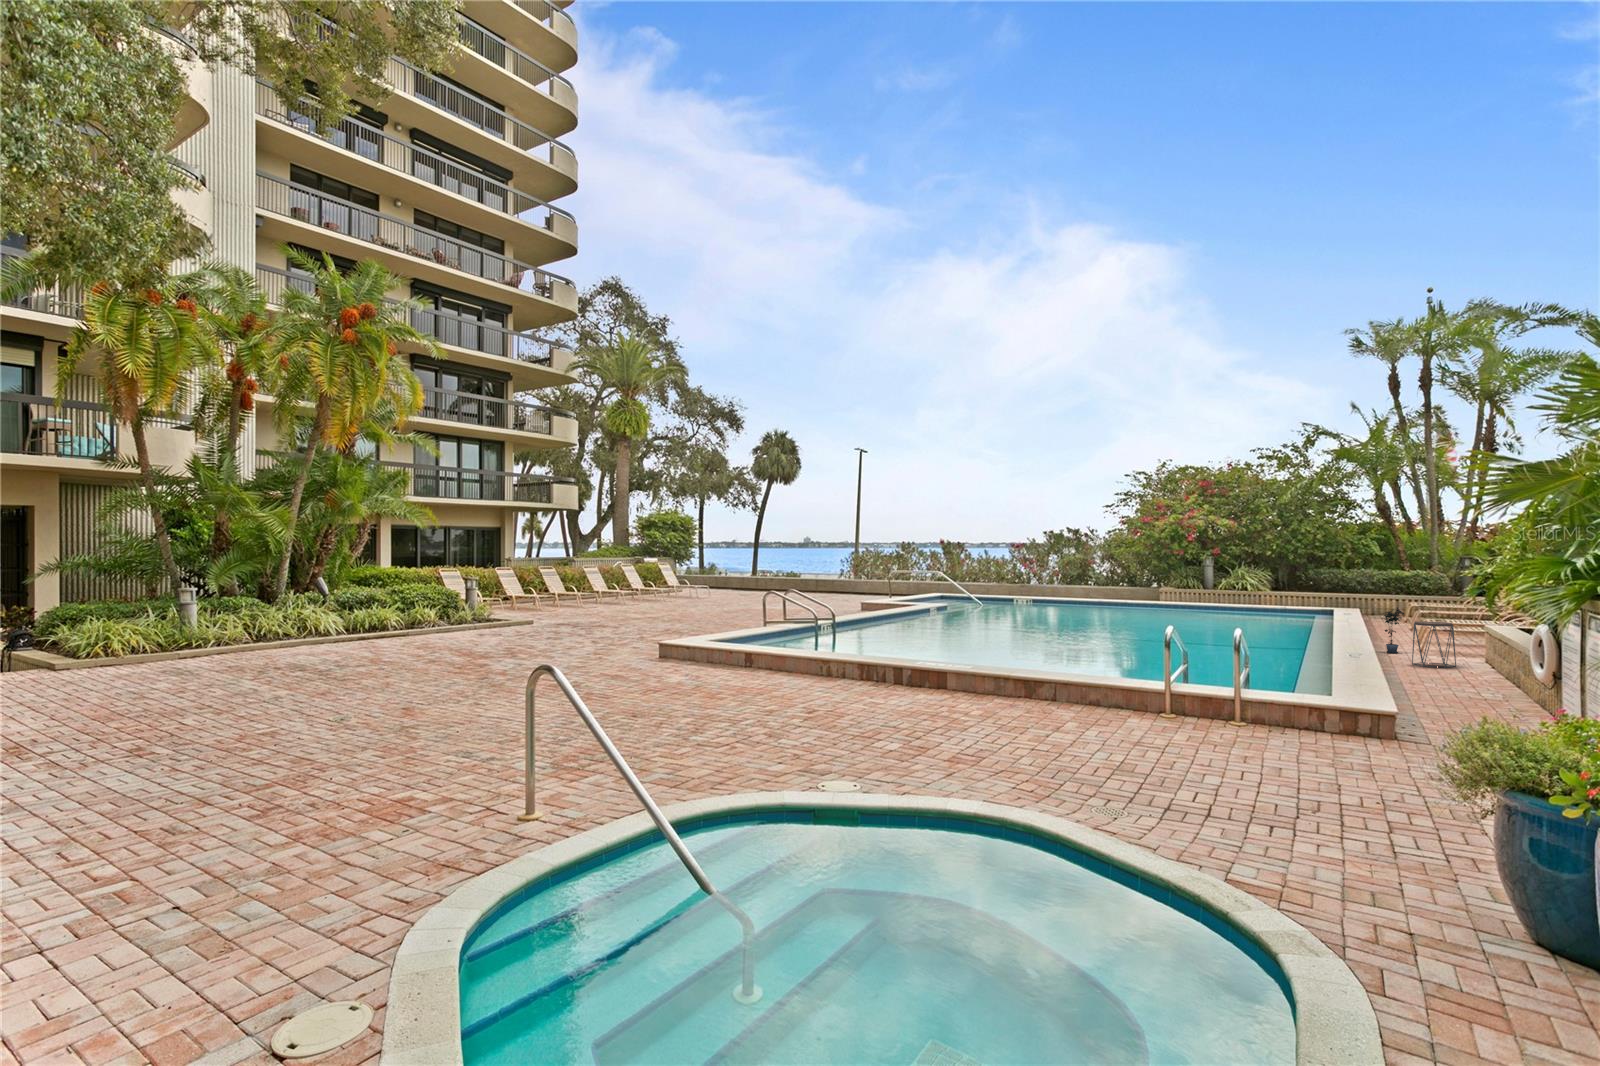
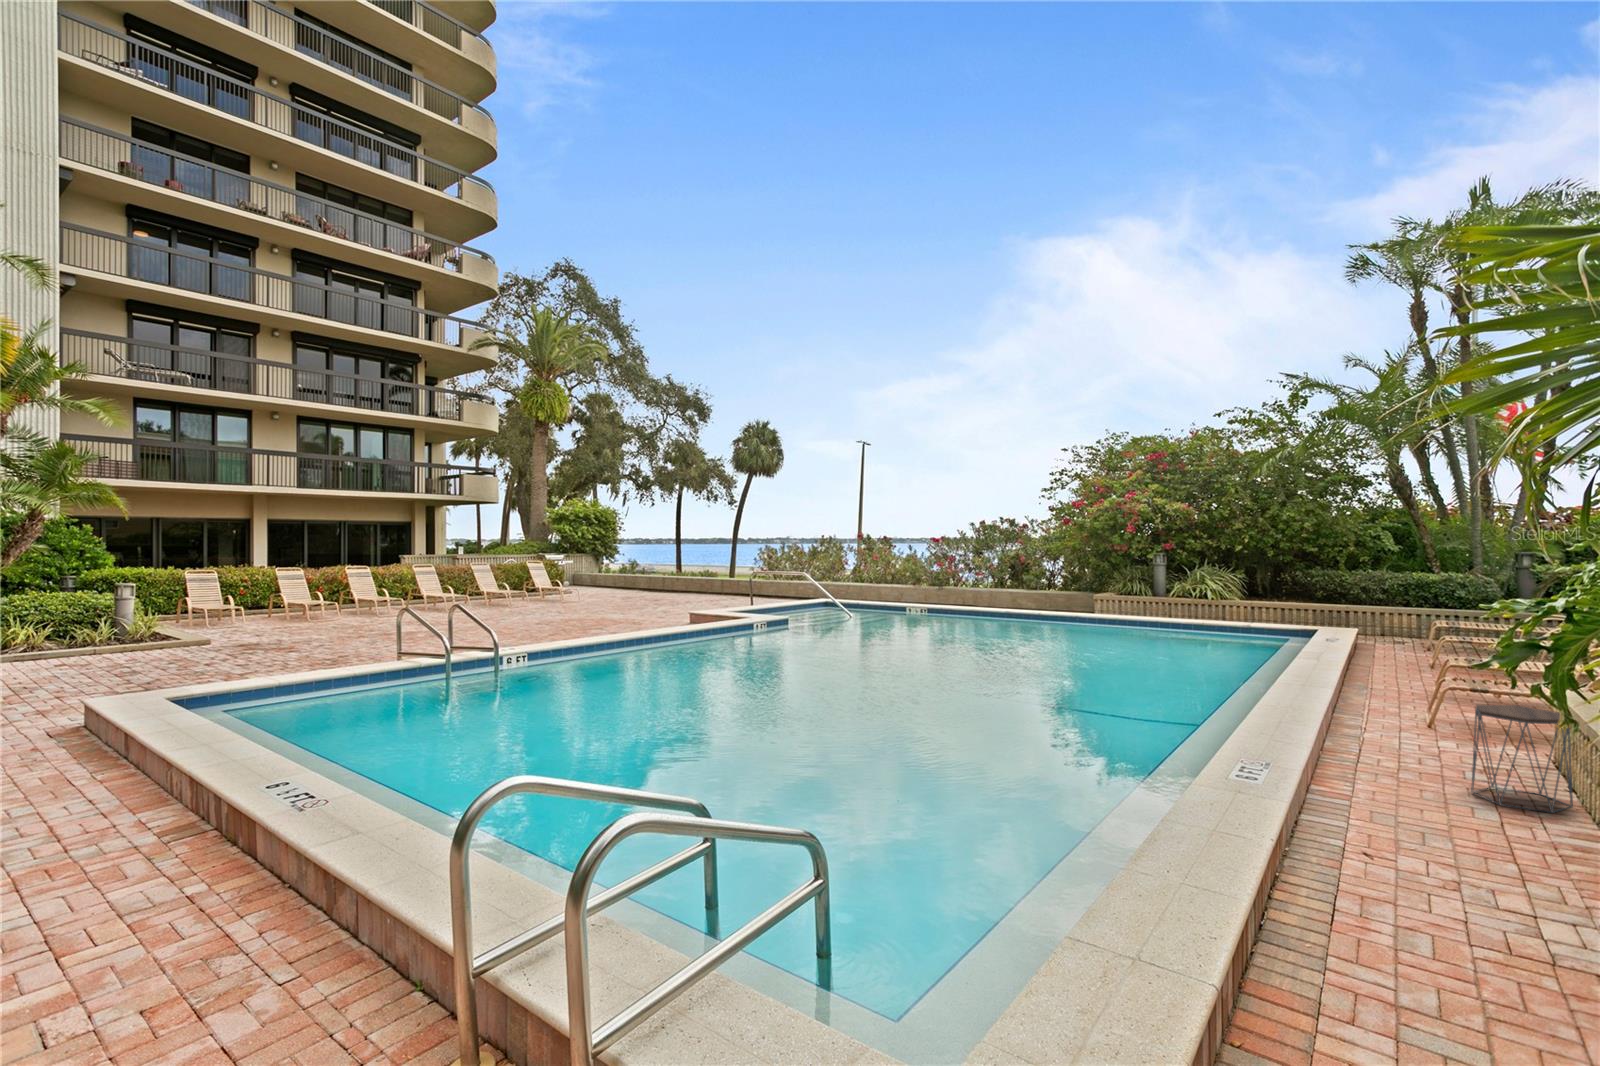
potted plant: present [1384,608,1404,653] -> none [1401,660,1446,743]

